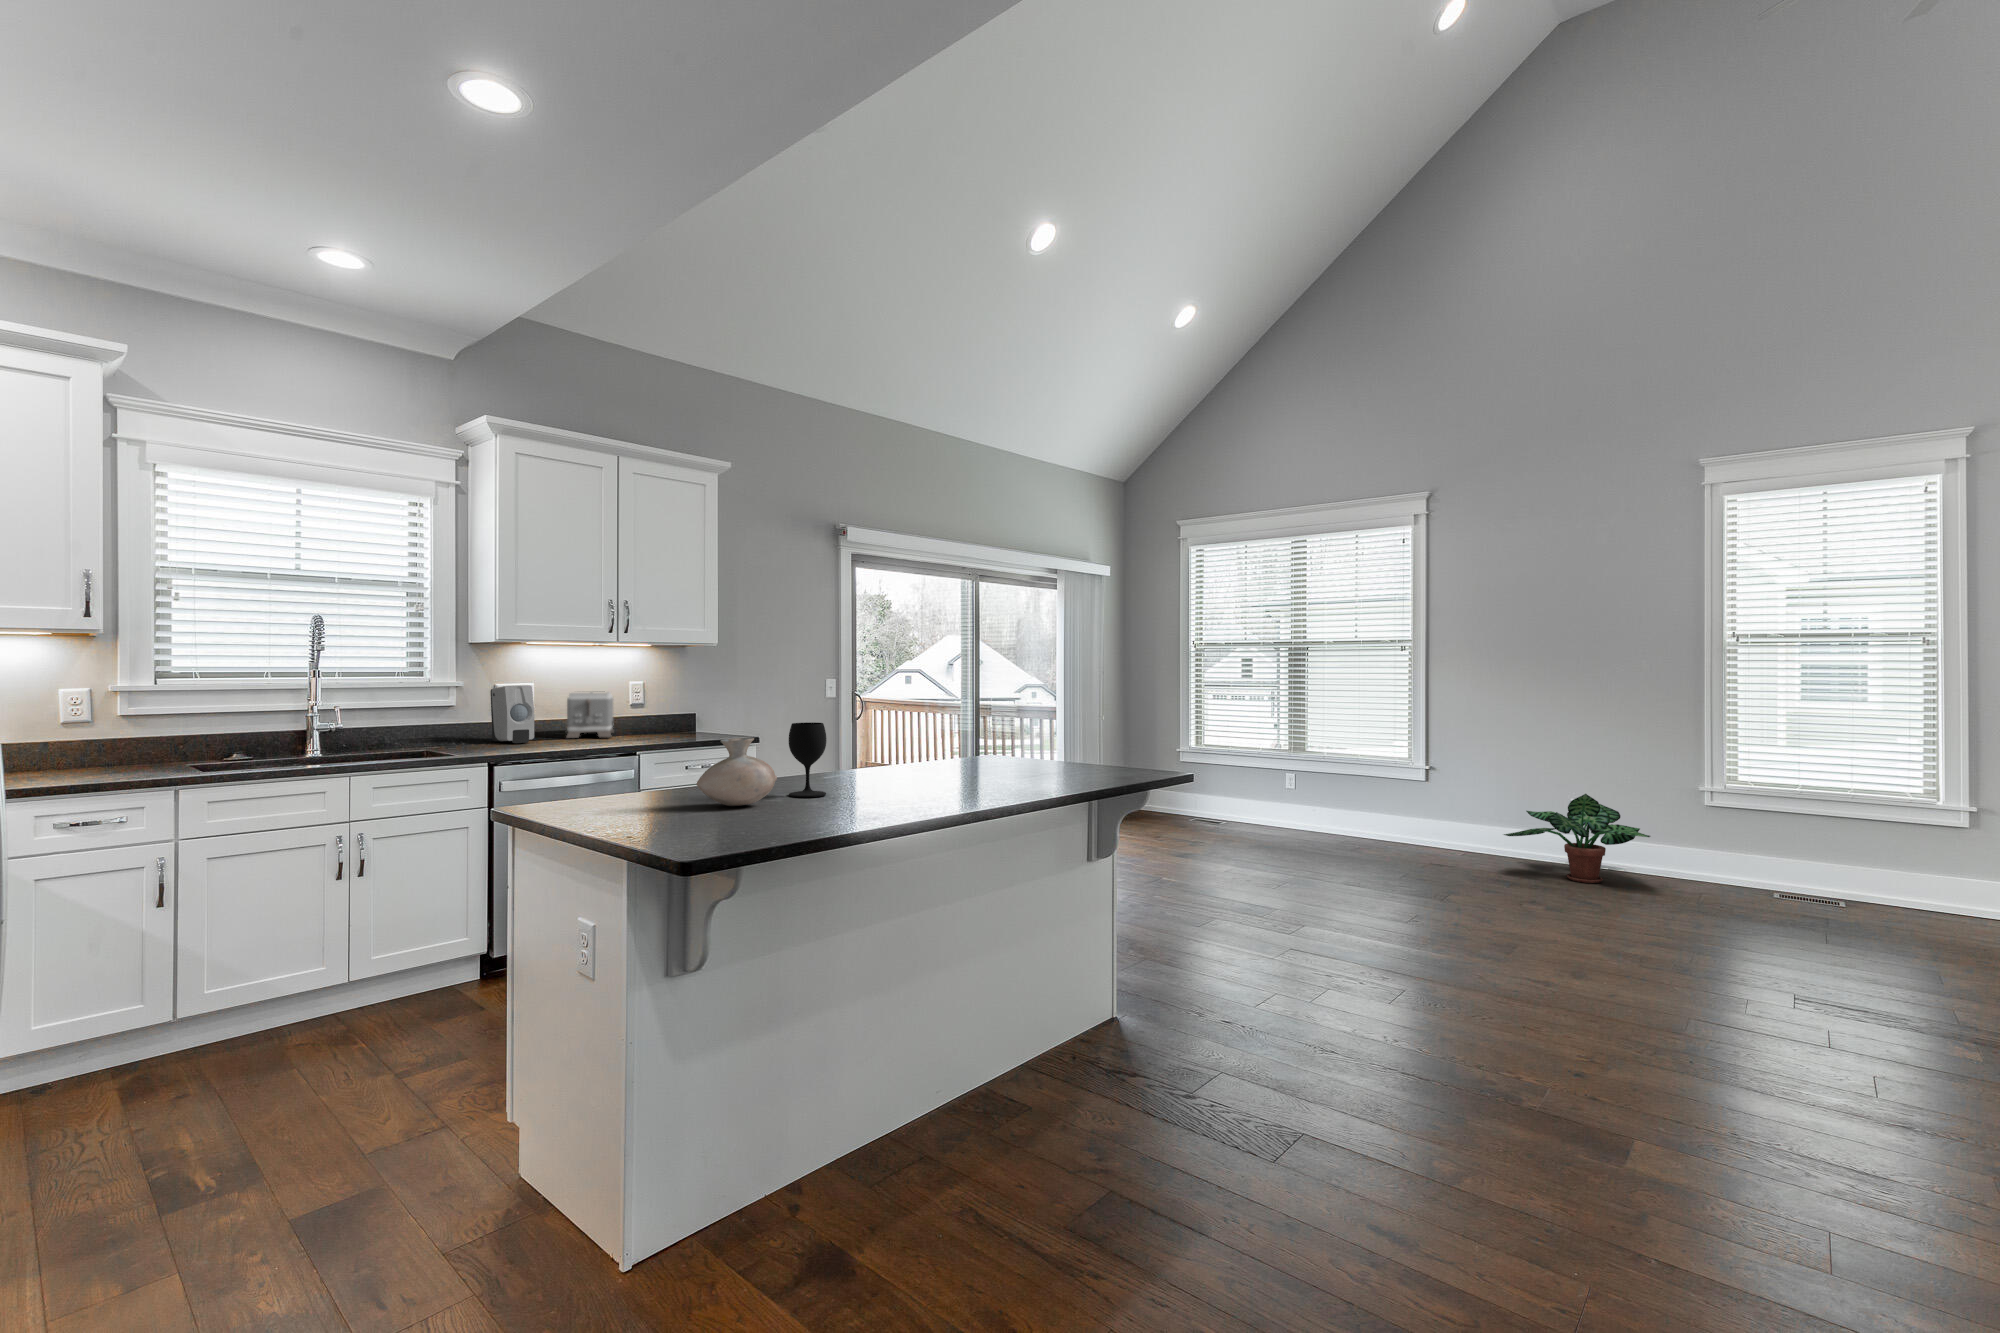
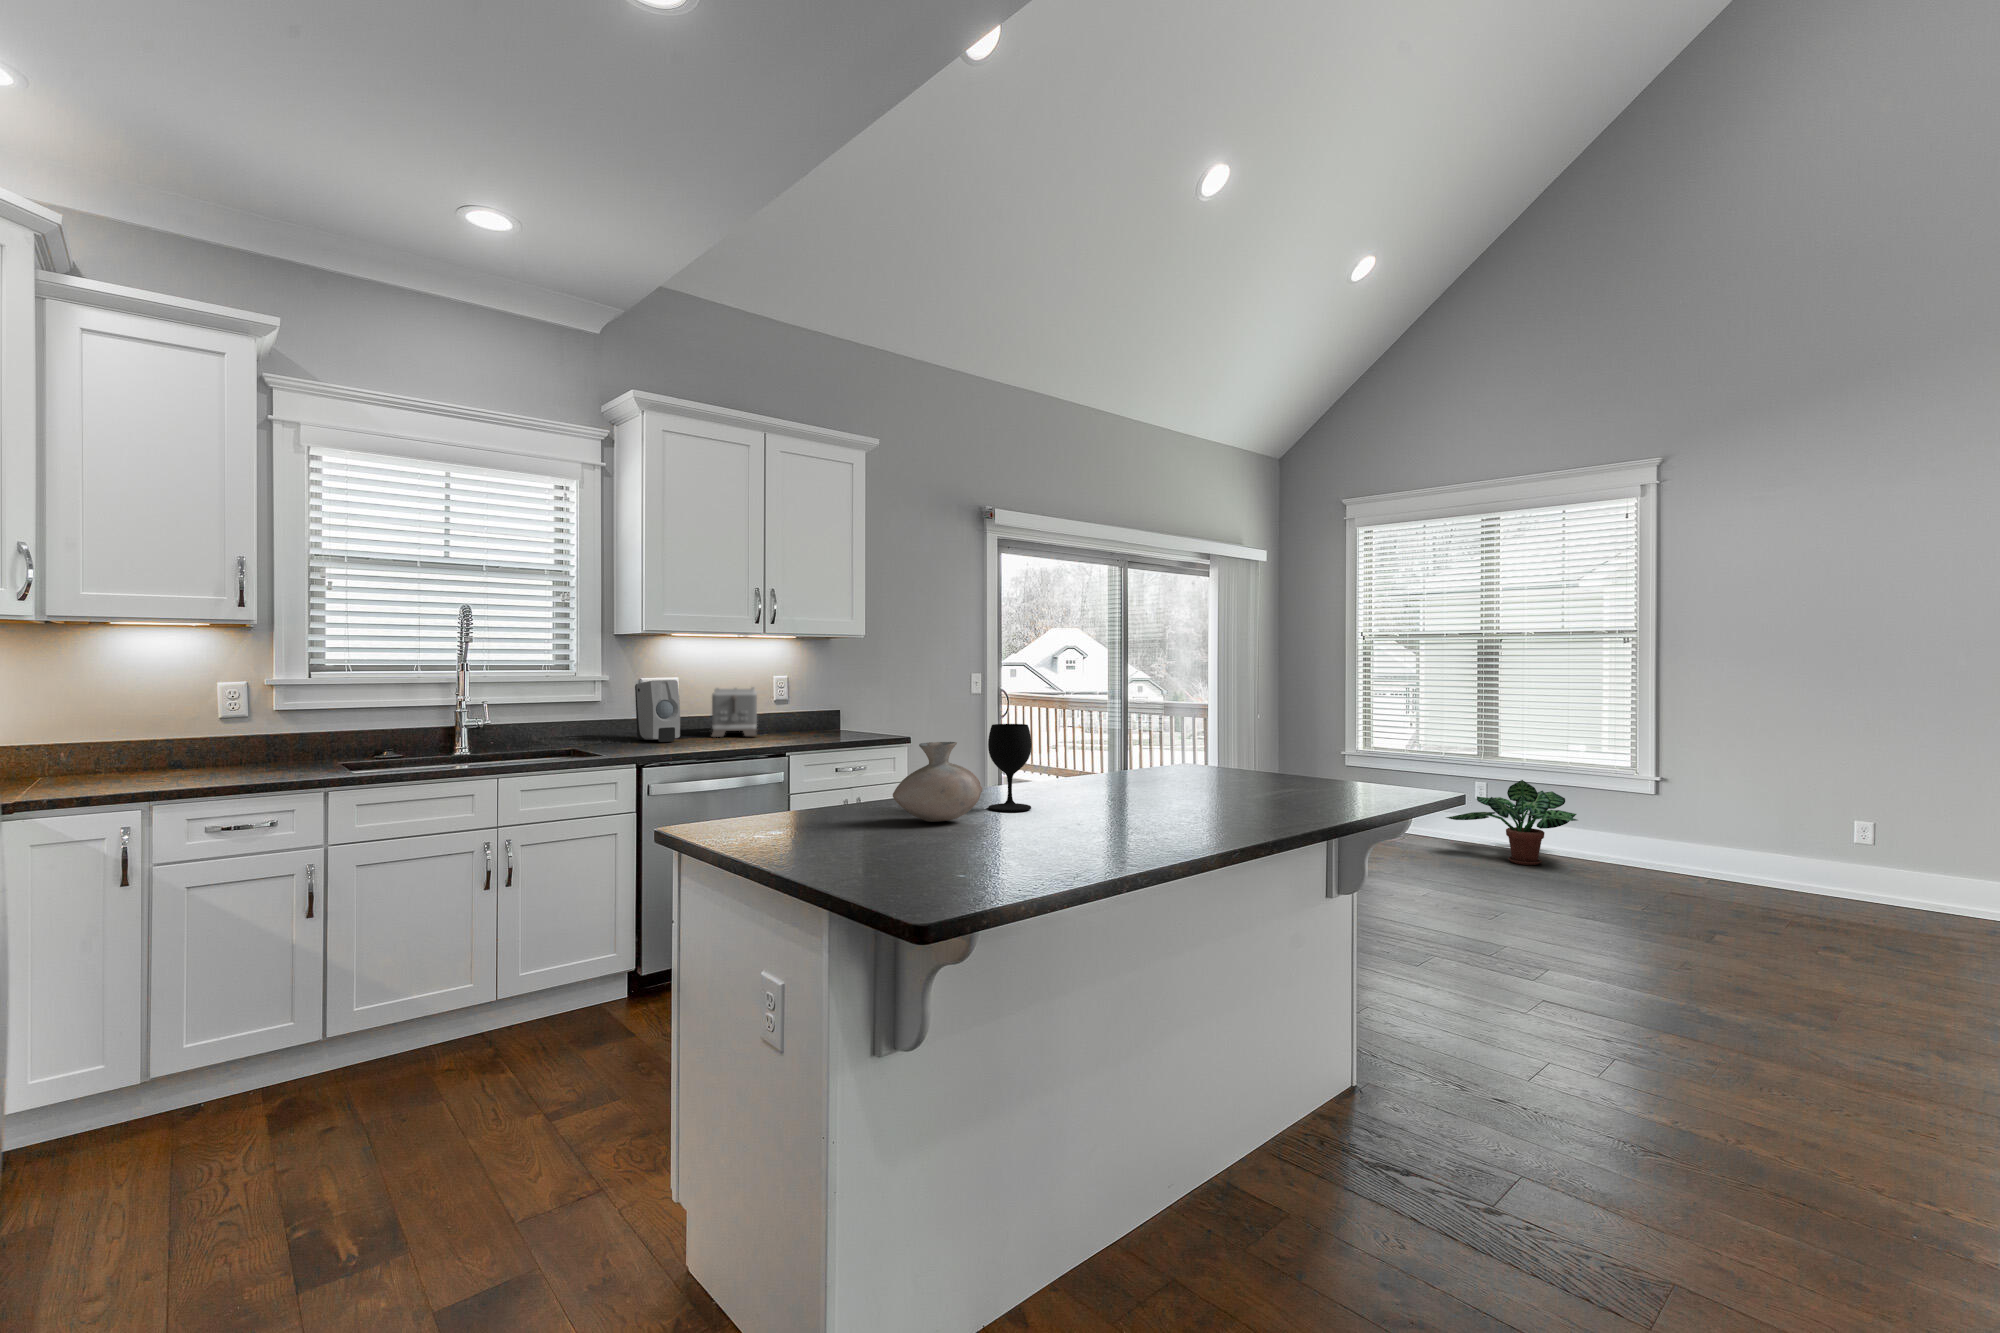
potted plant: present [1504,794,1650,883] -> present [1446,780,1577,865]

